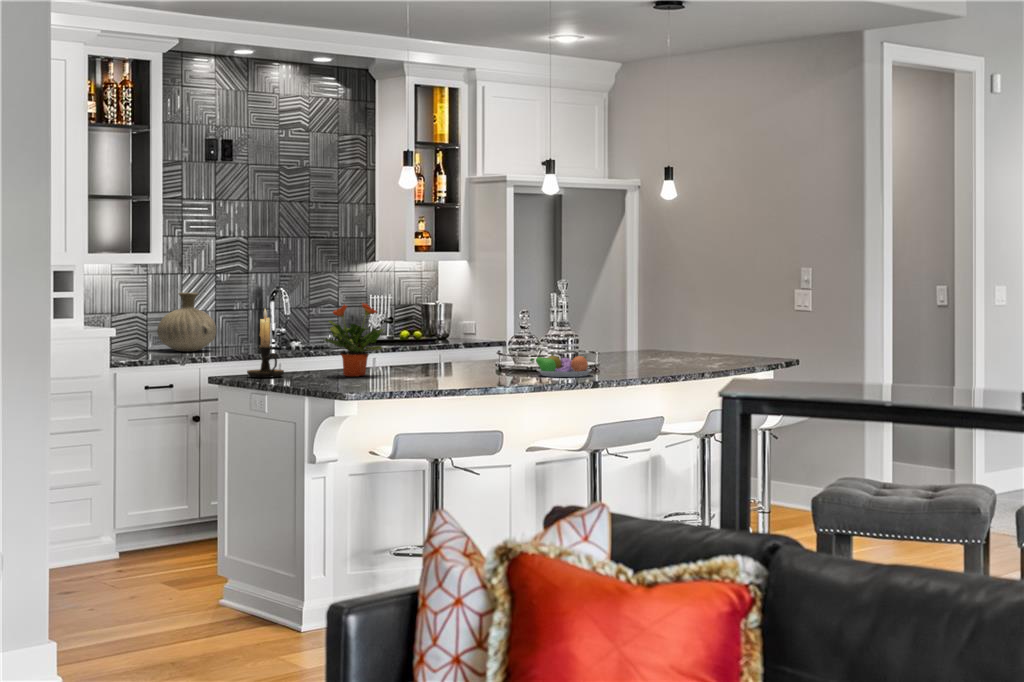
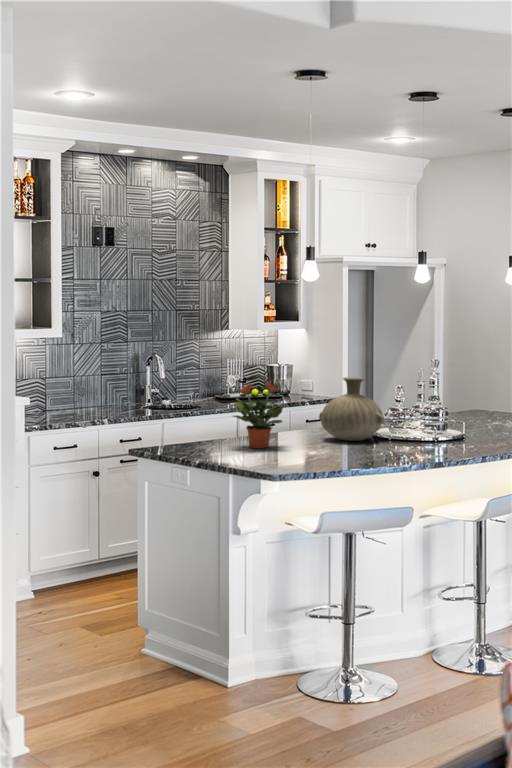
vase: present [157,293,216,351] -> present [319,377,384,441]
candle holder: present [247,309,284,378] -> none [163,387,197,451]
fruit bowl: present [530,354,592,377] -> none [415,424,471,448]

